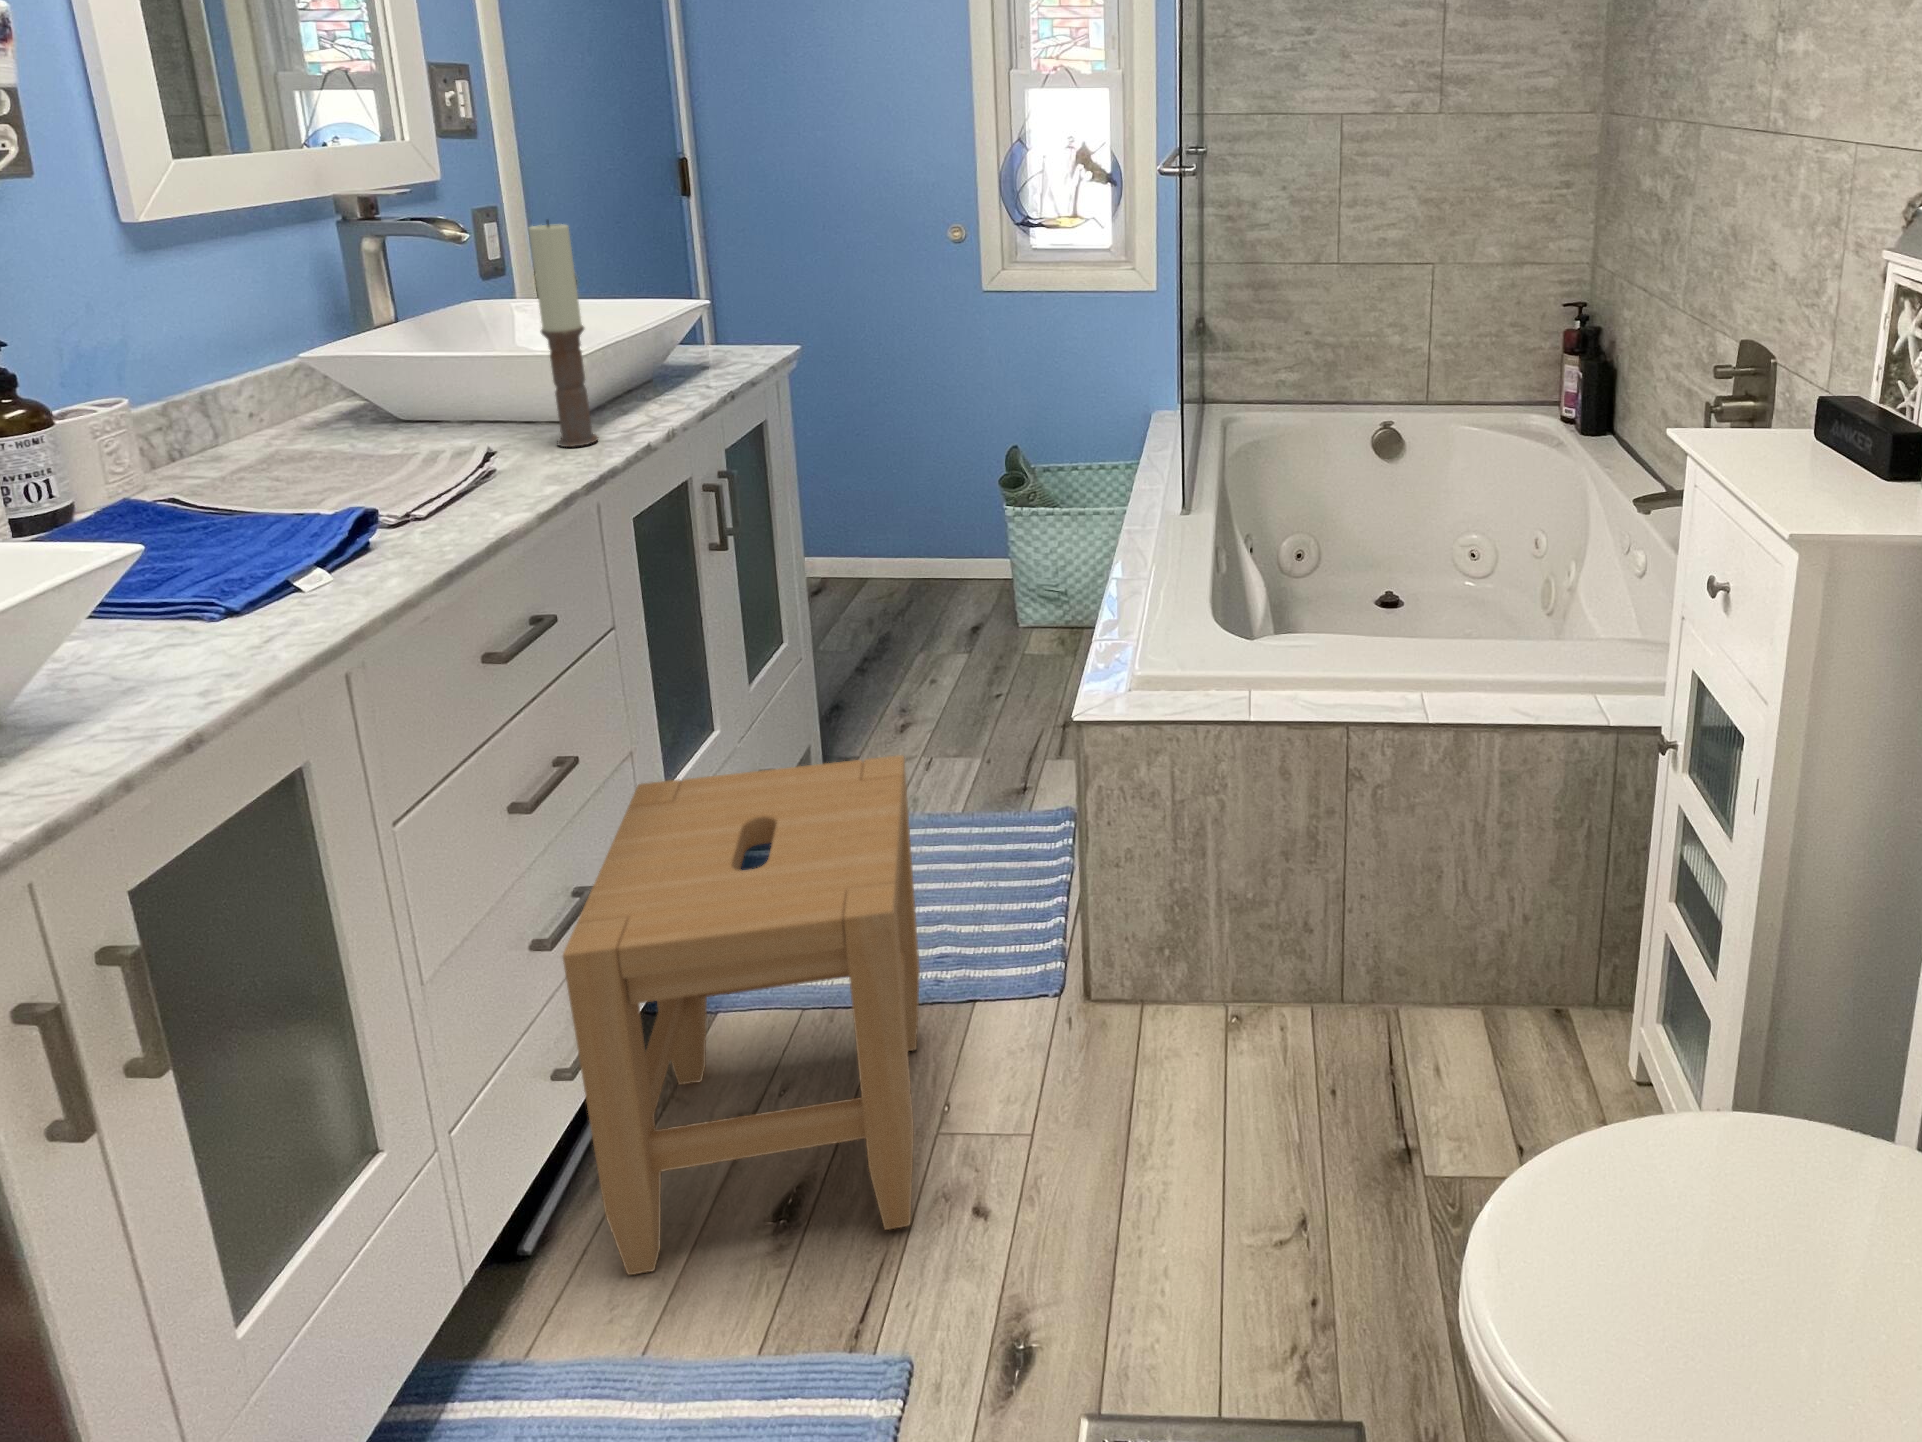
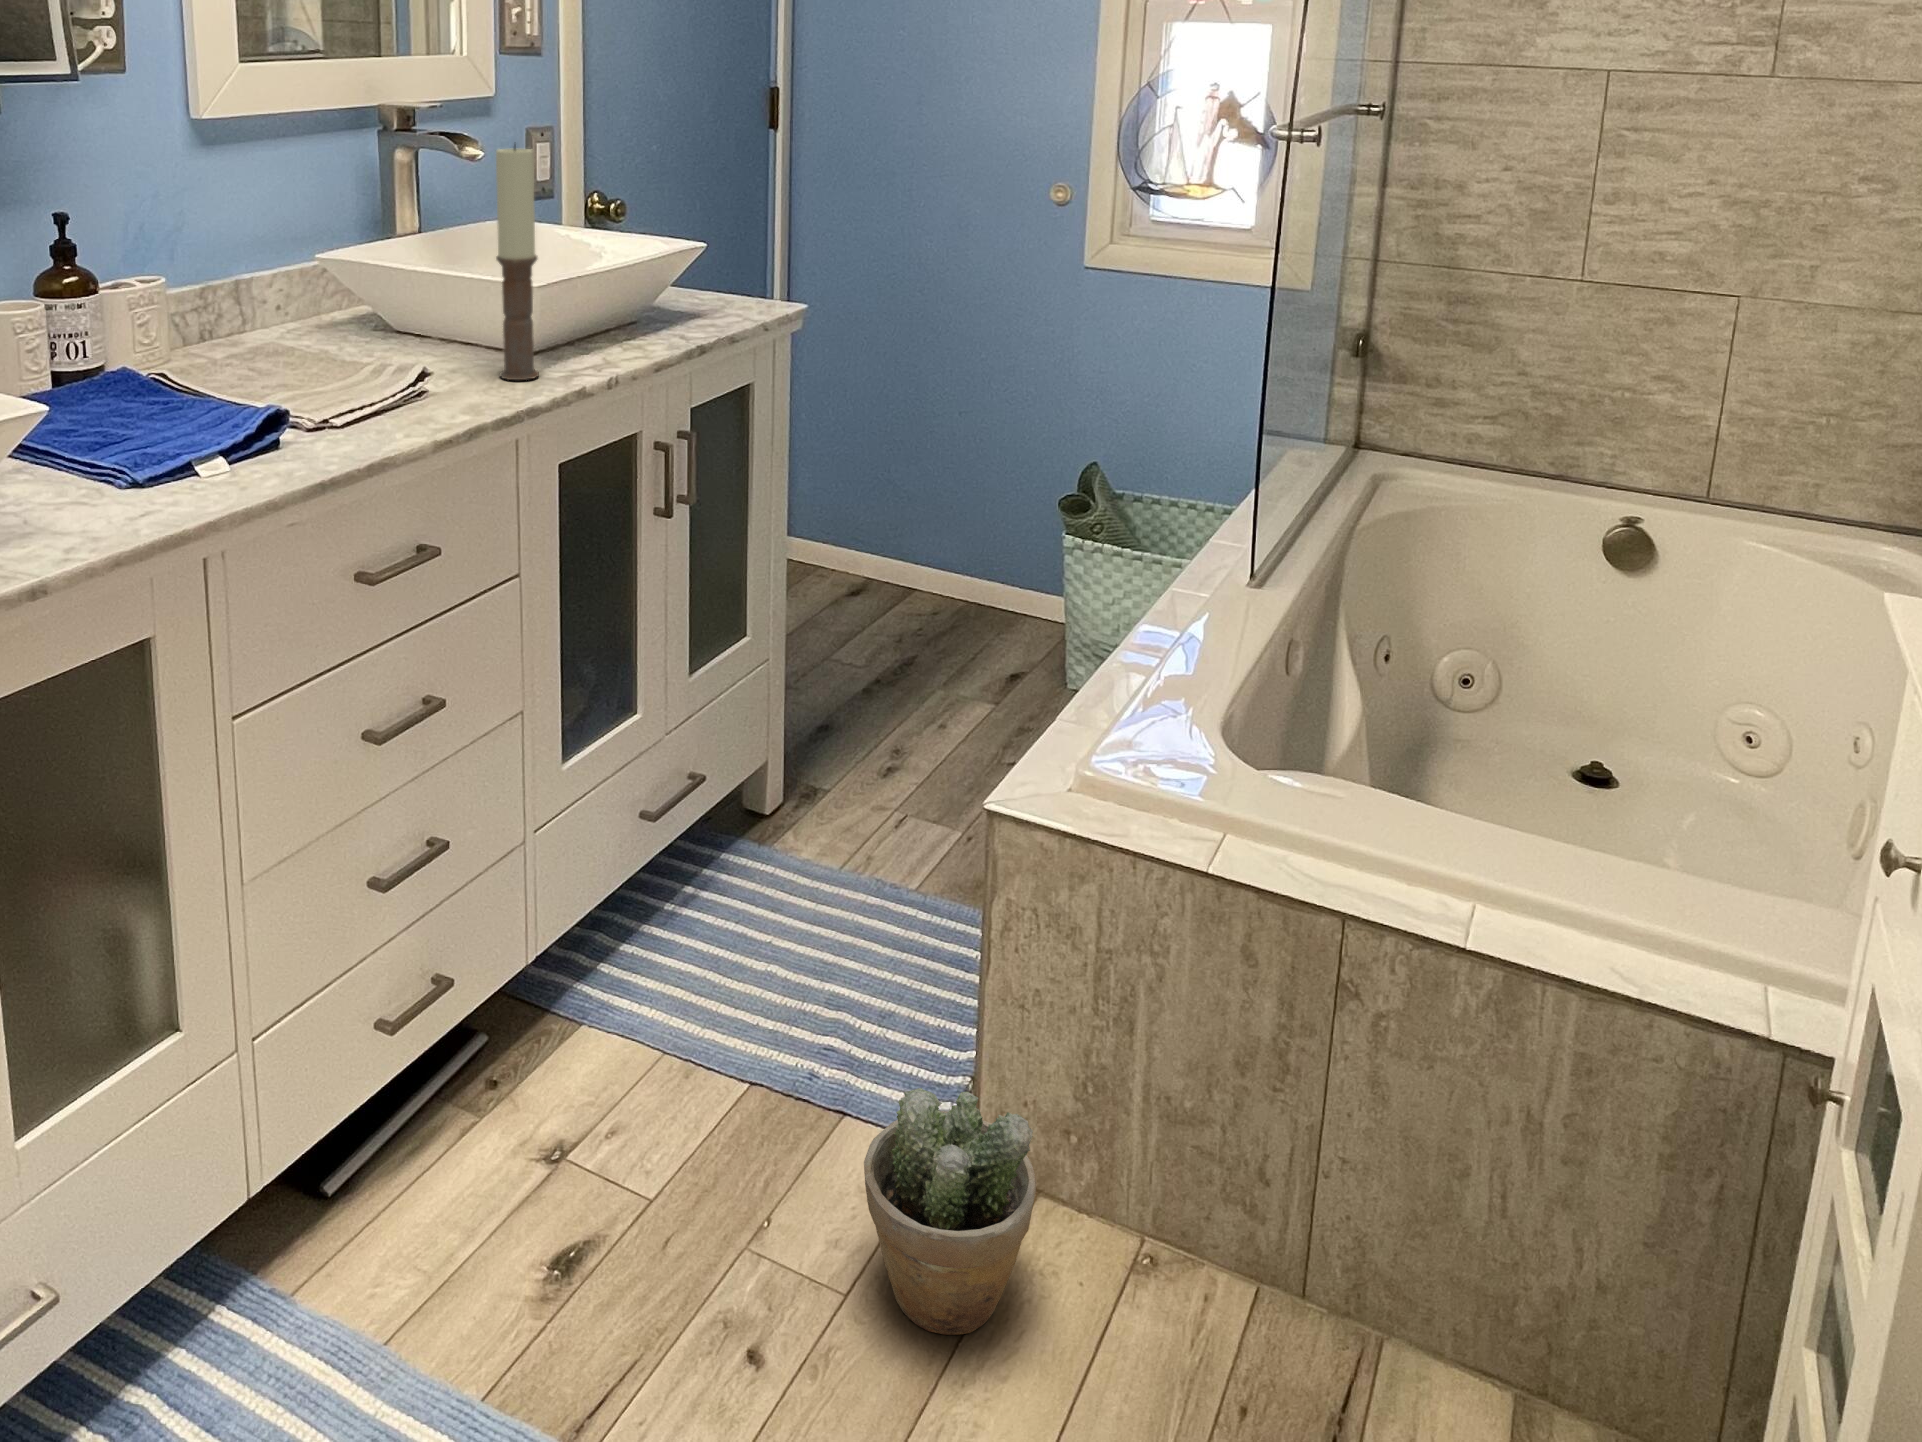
stool: present [563,755,920,1275] -> none [371,747,785,1334]
potted plant: none [1033,943,1170,1136] -> present [864,1088,1036,1335]

